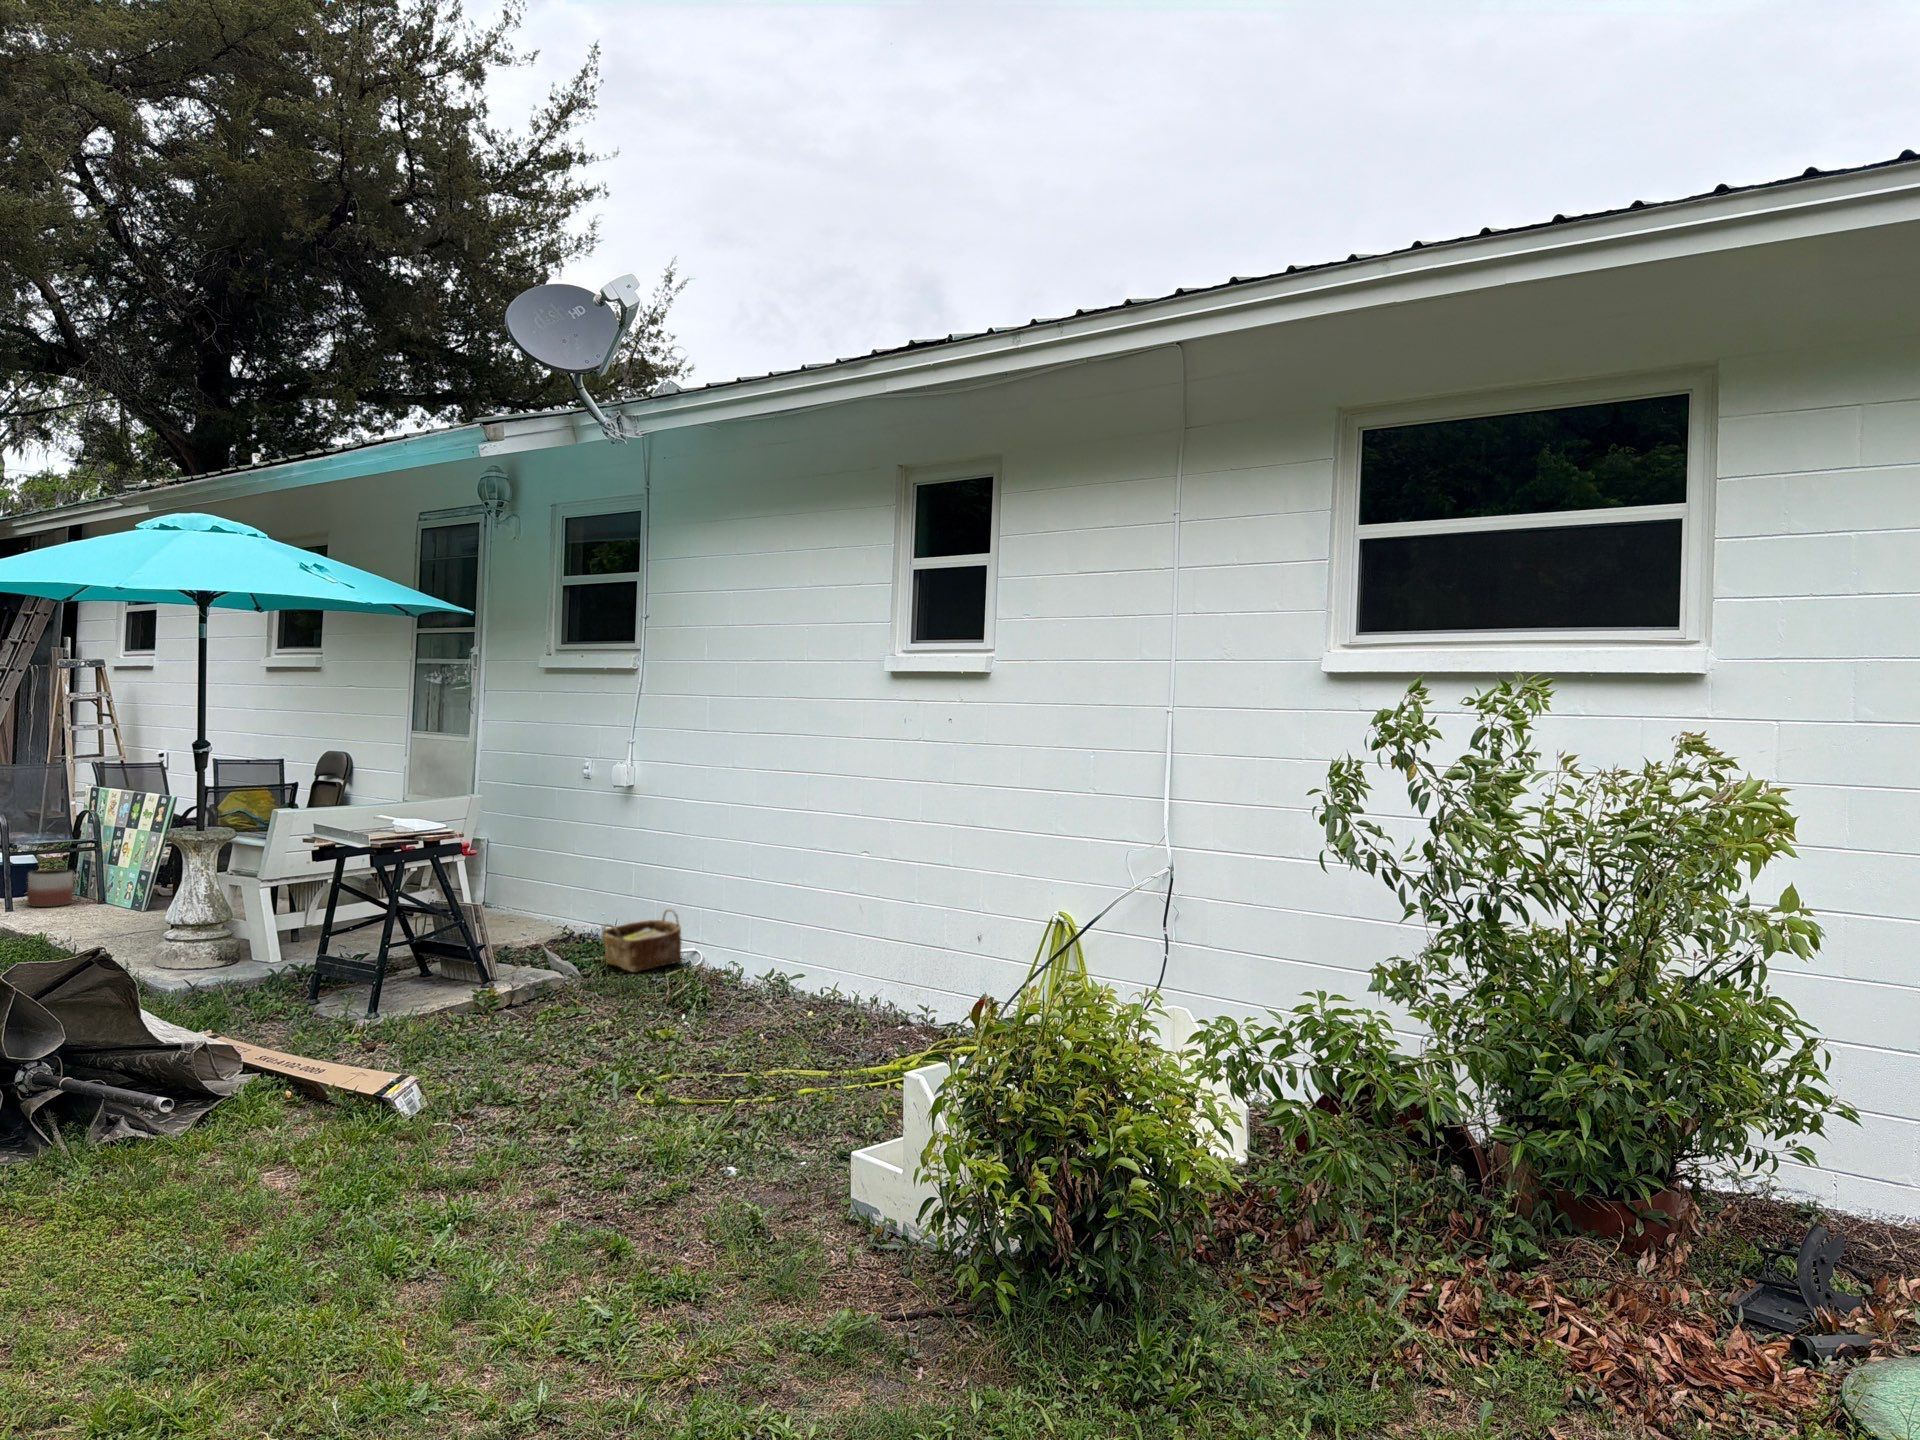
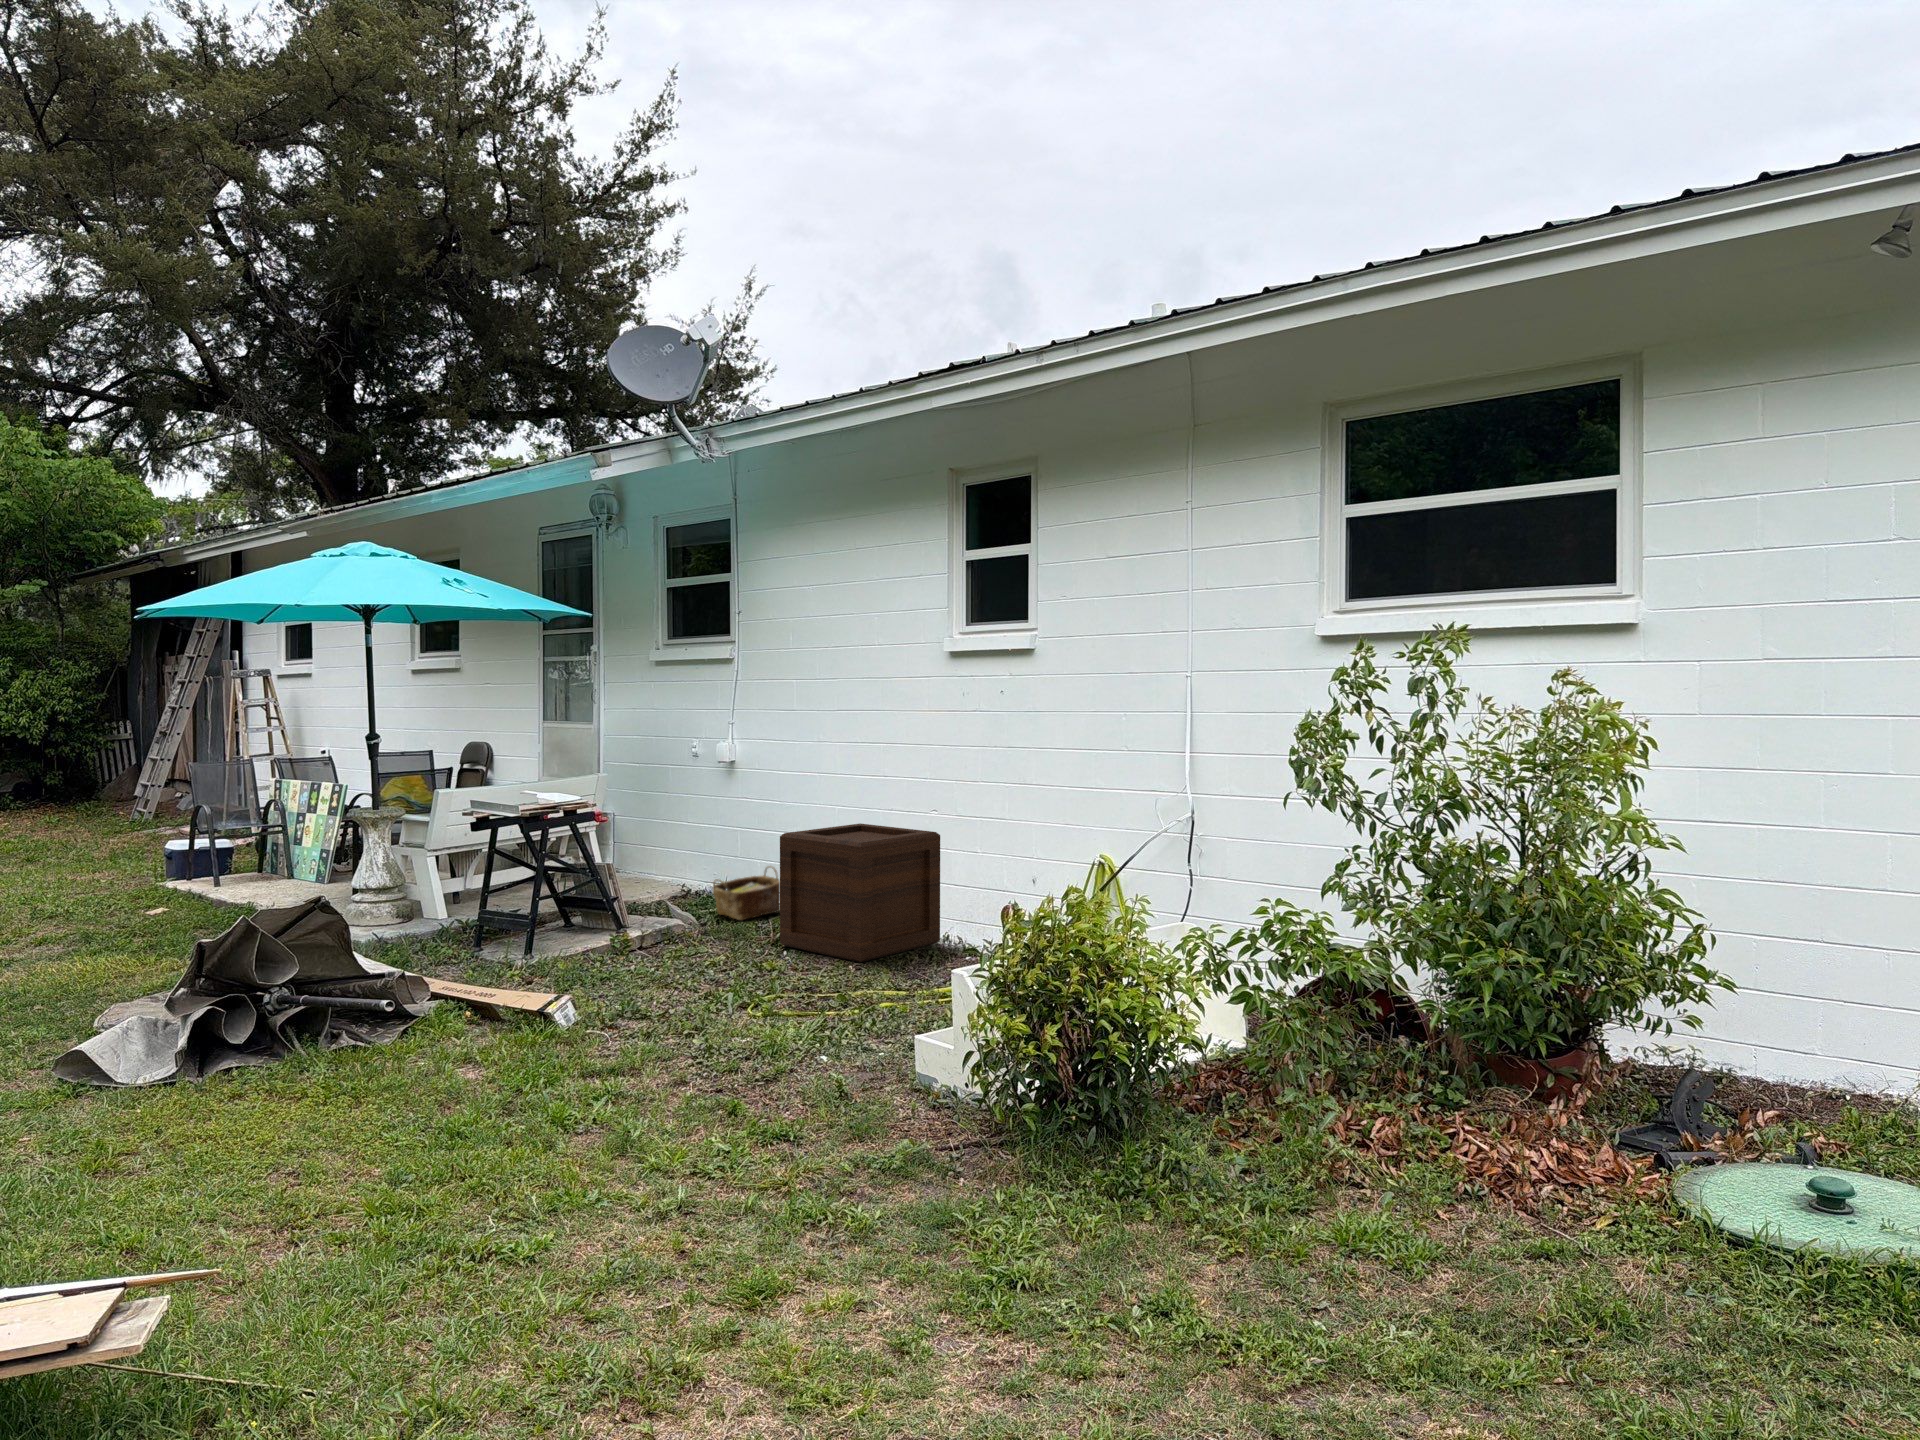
wooden crate: none [679,866,871,1031] -> present [780,823,940,962]
planter: present [27,869,73,907] -> none [230,850,266,883]

